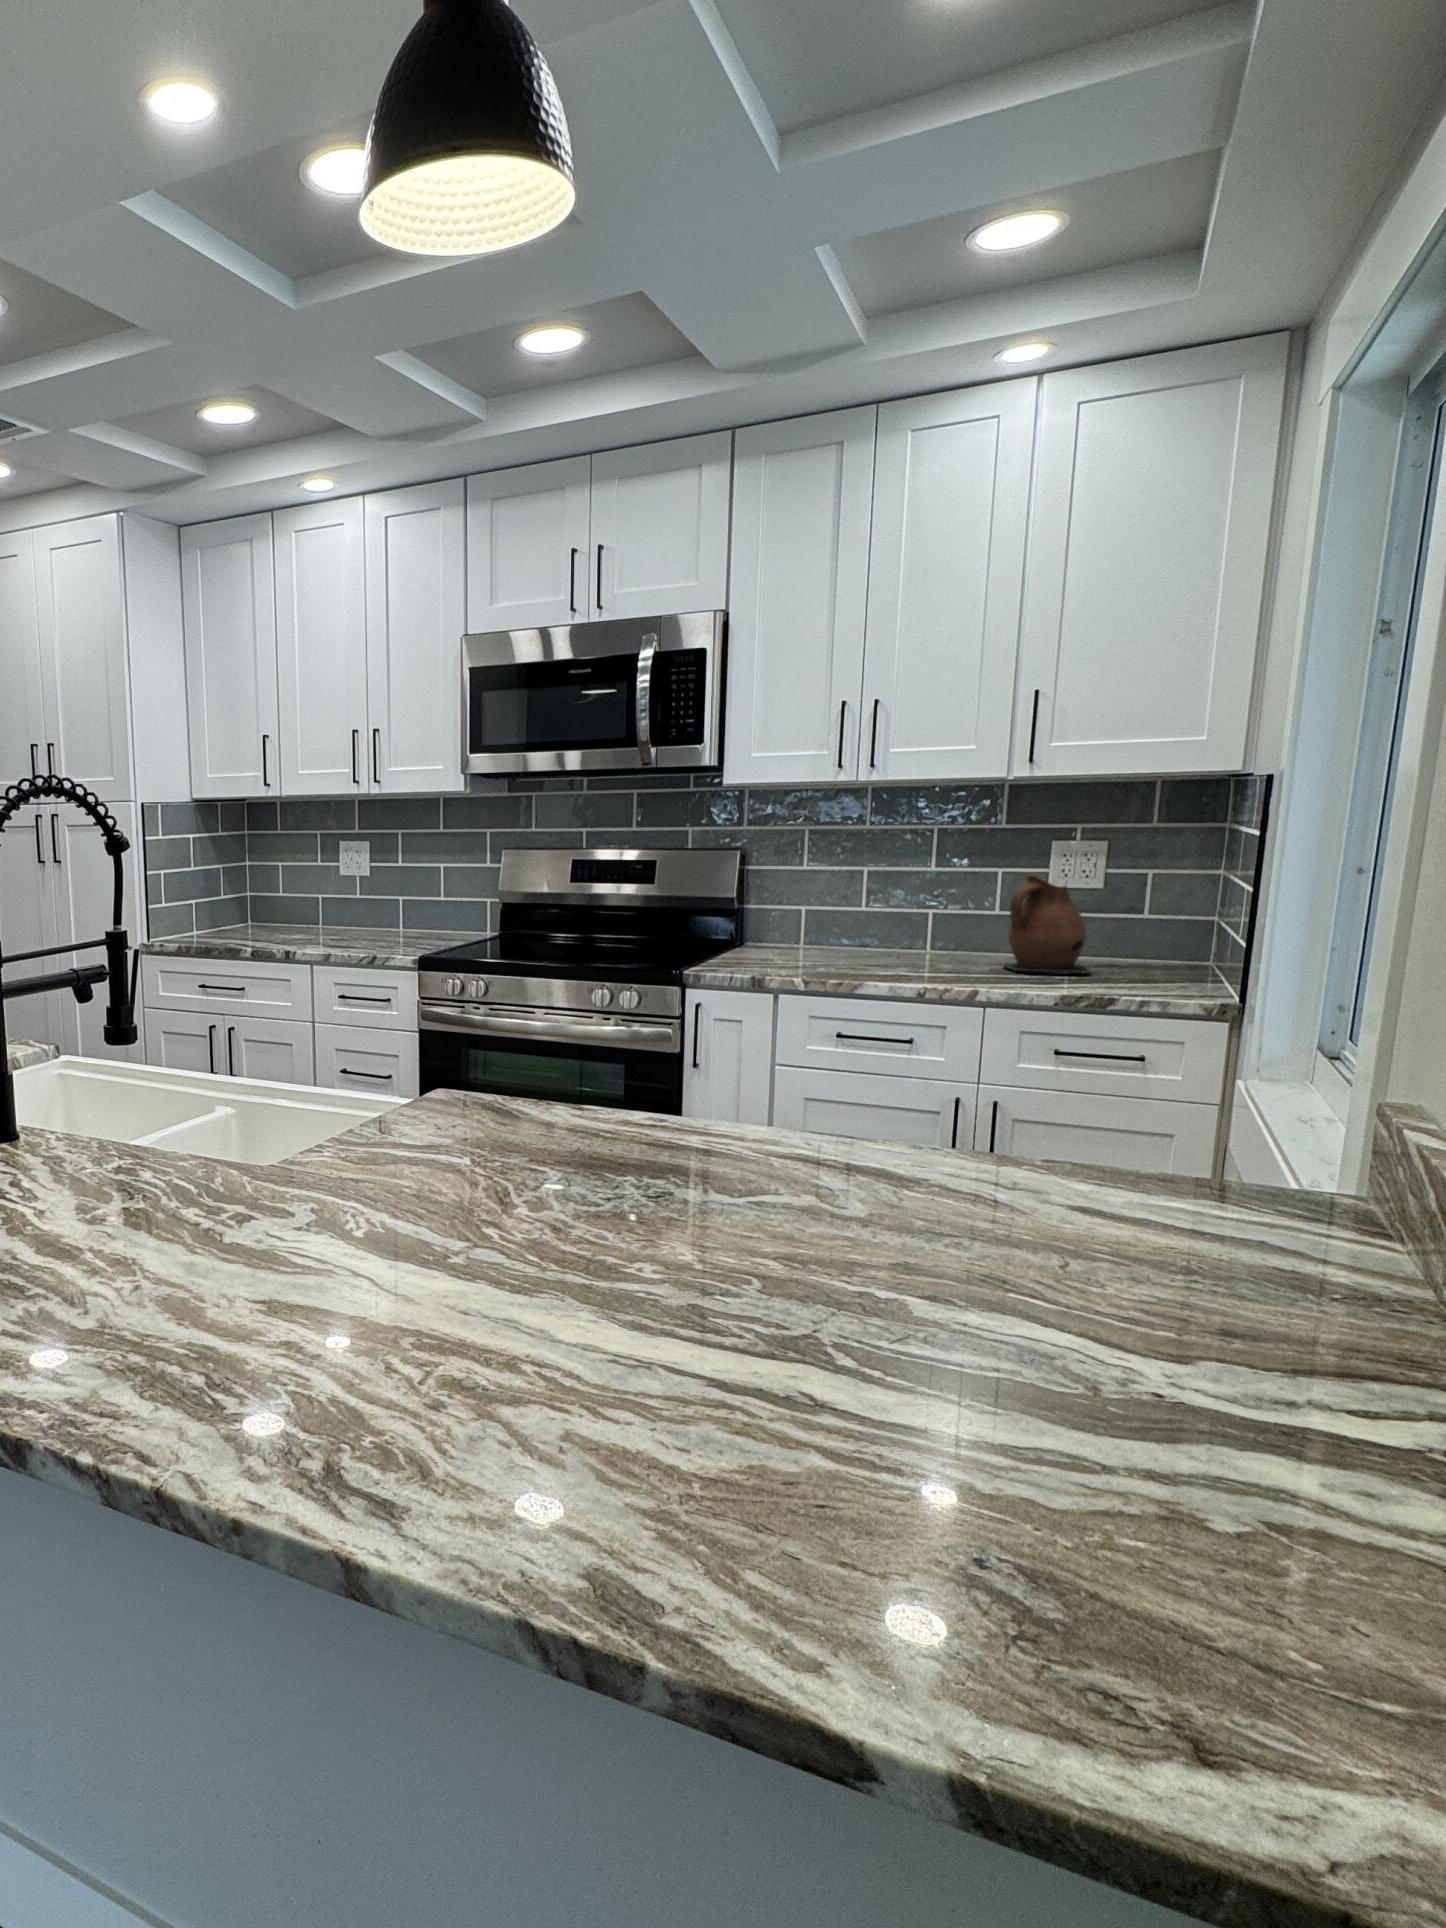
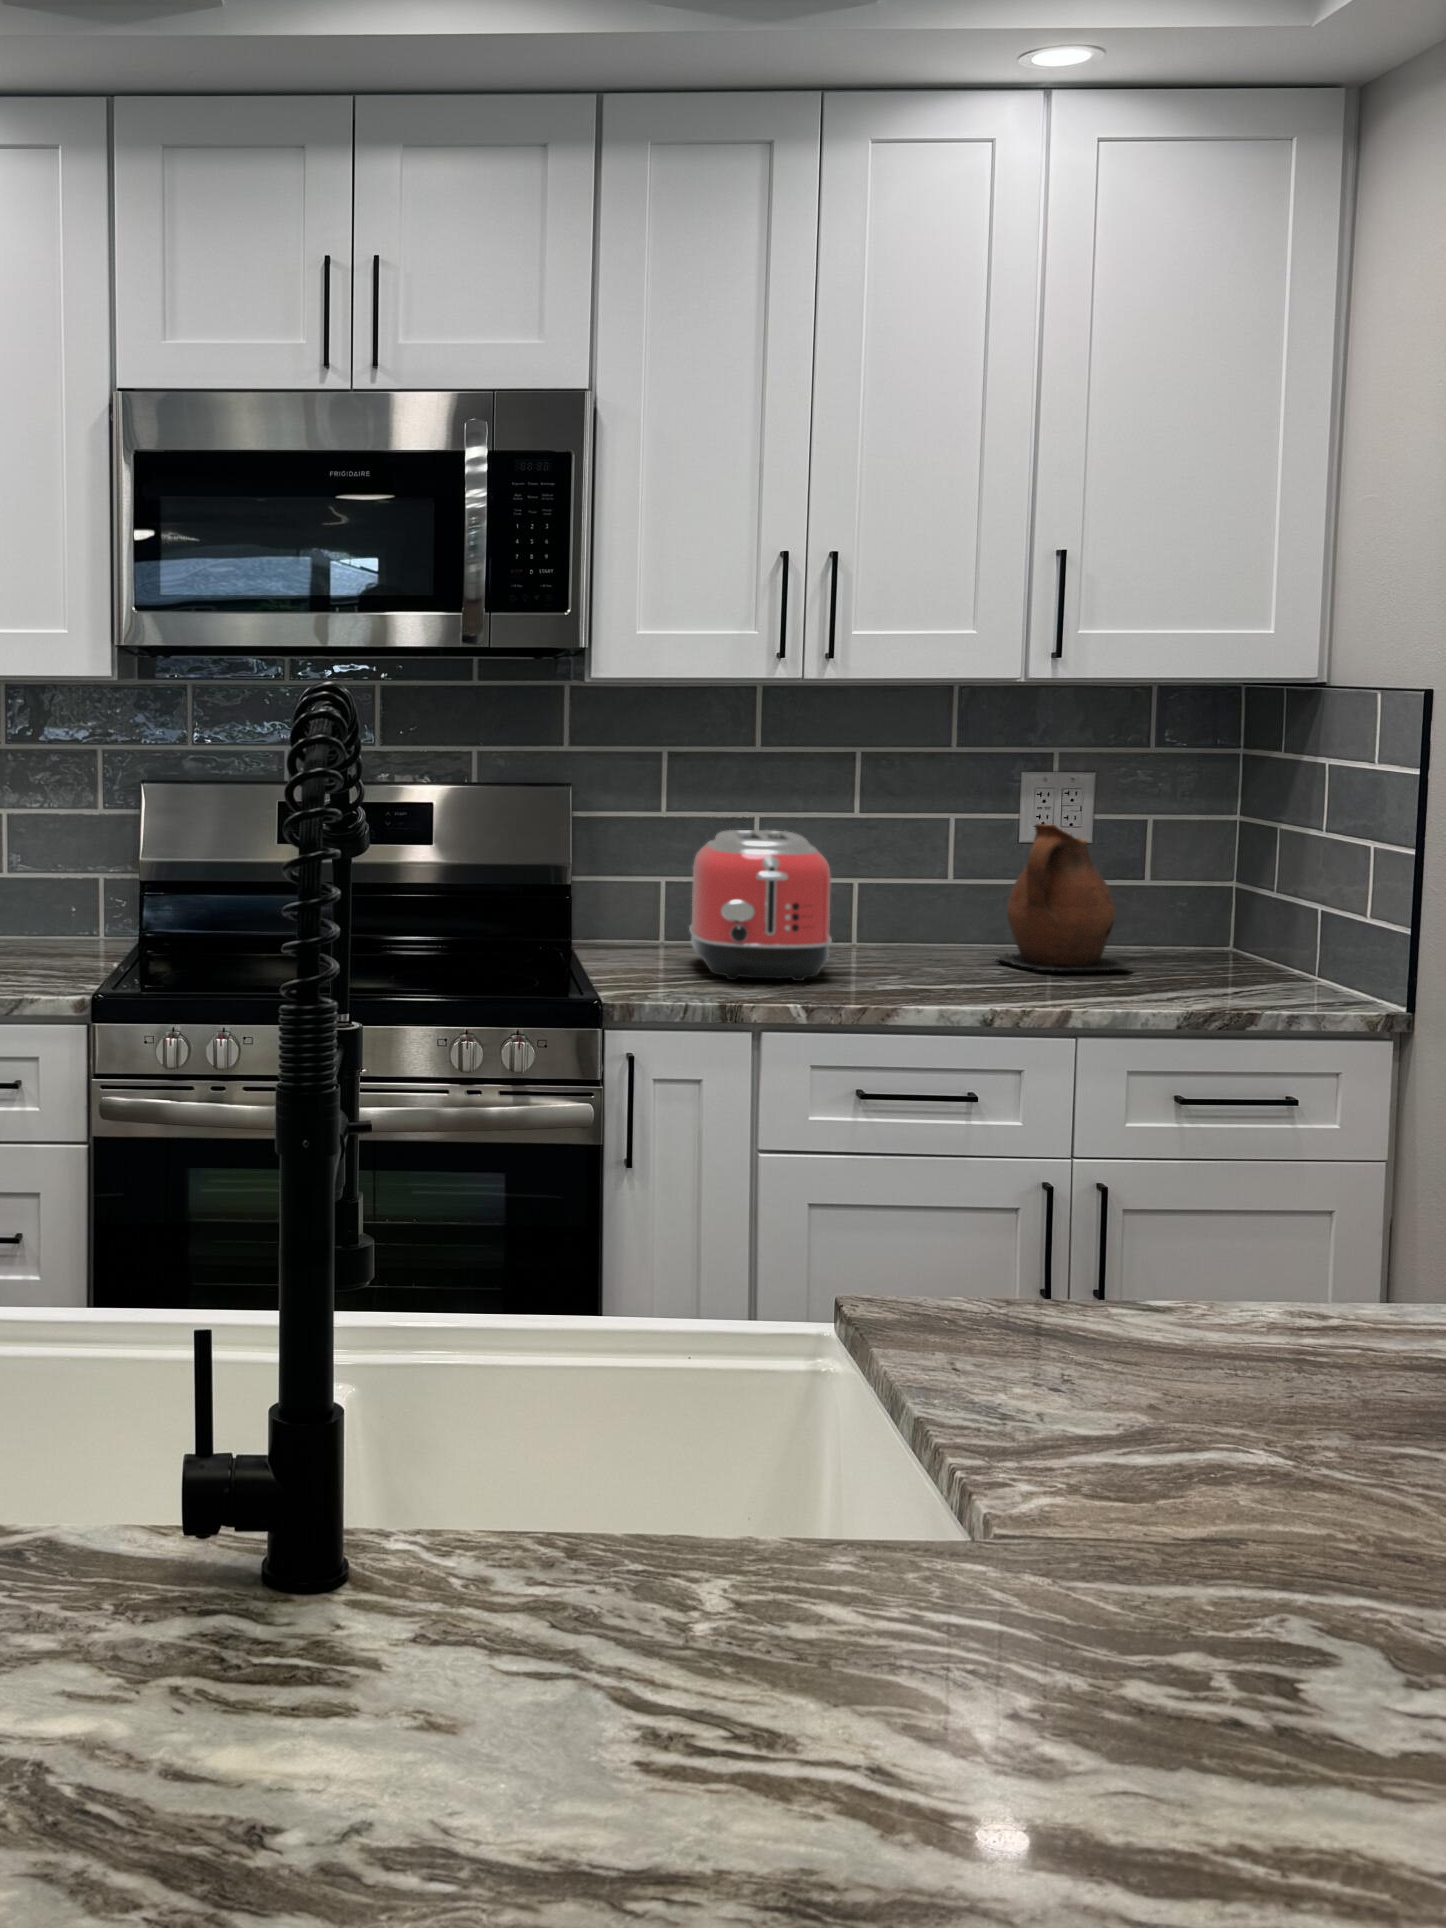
toaster: none [773,878,870,968] -> present [689,830,832,981]

